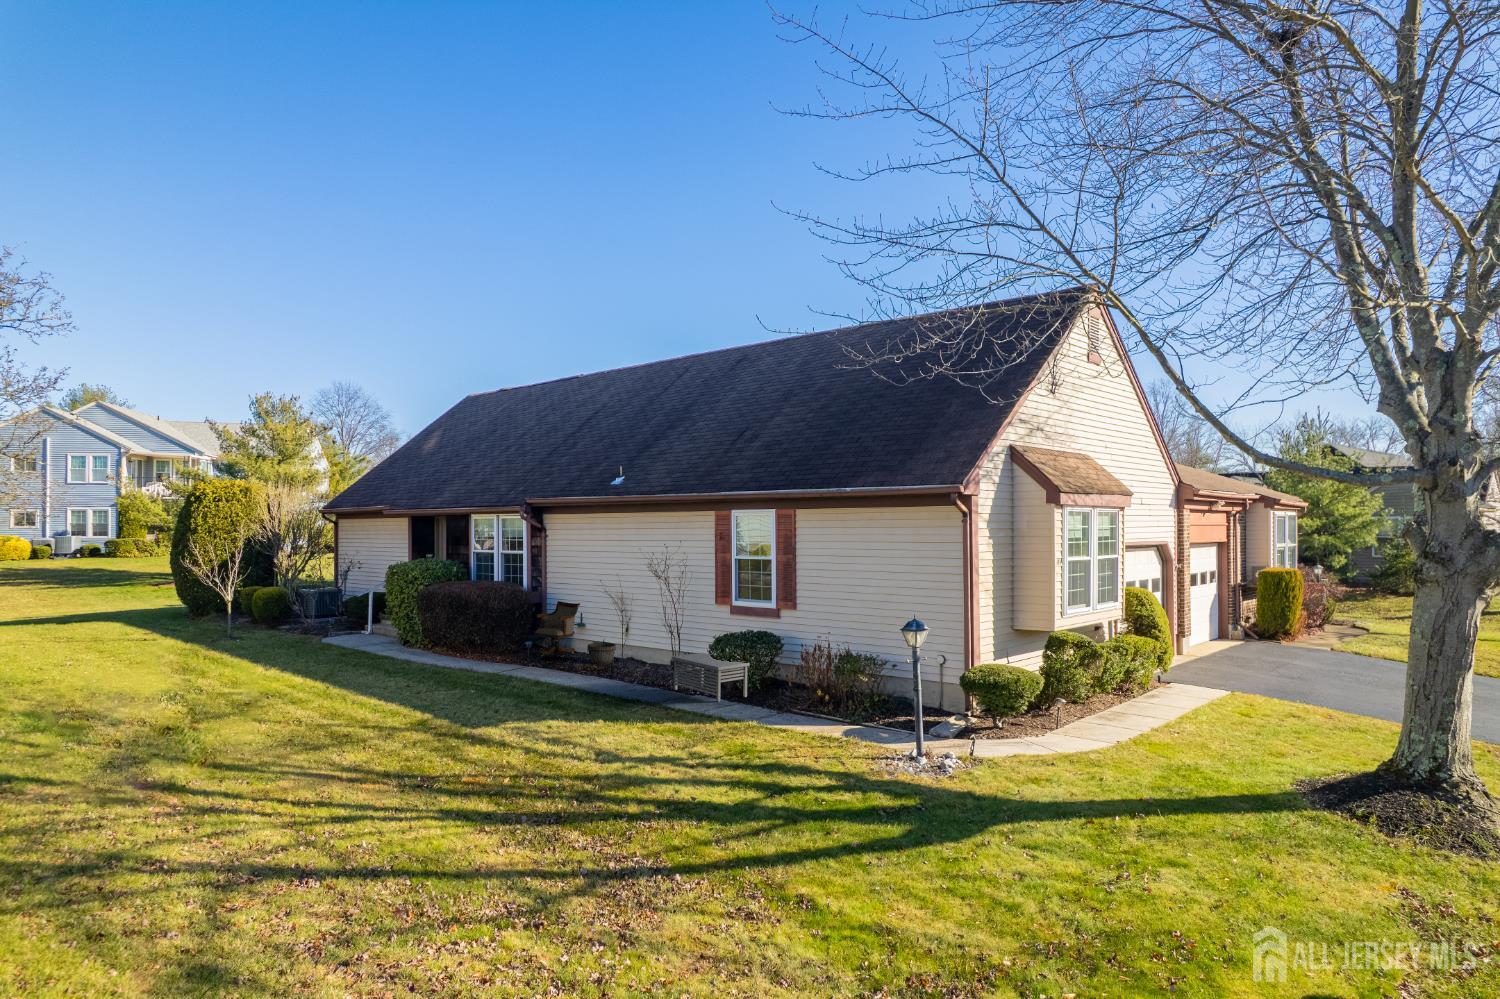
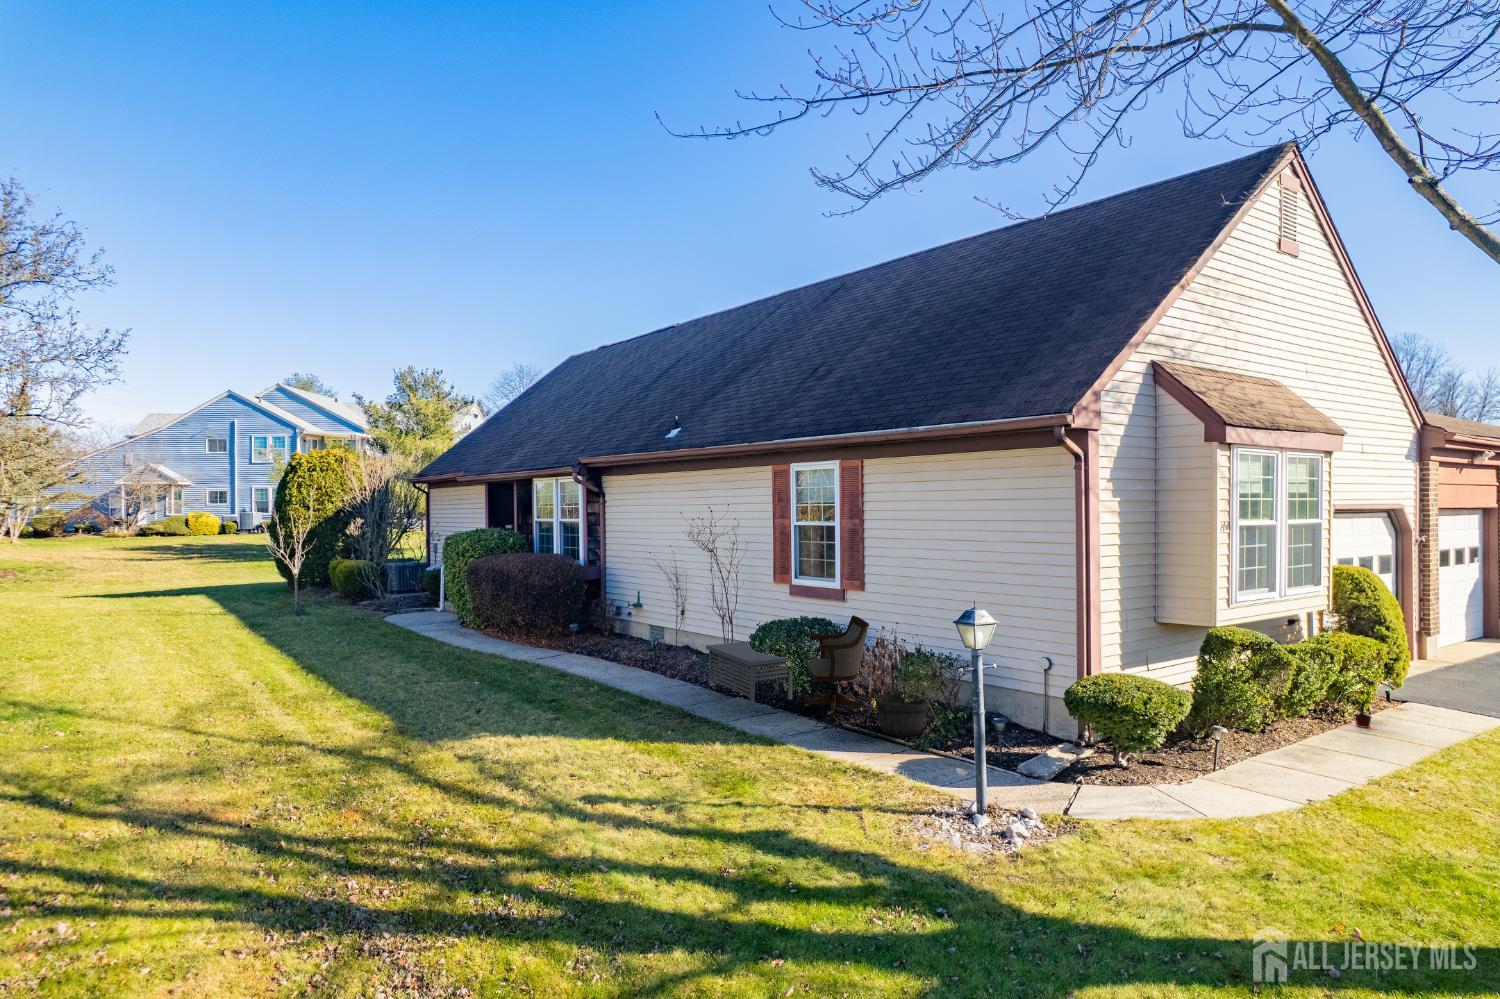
chair: present [535,601,580,658] -> present [804,615,869,716]
wooden bucket: present [587,641,616,664] -> present [876,691,927,736]
potted plant: none [1130,664,1165,699] -> present [1340,677,1391,728]

